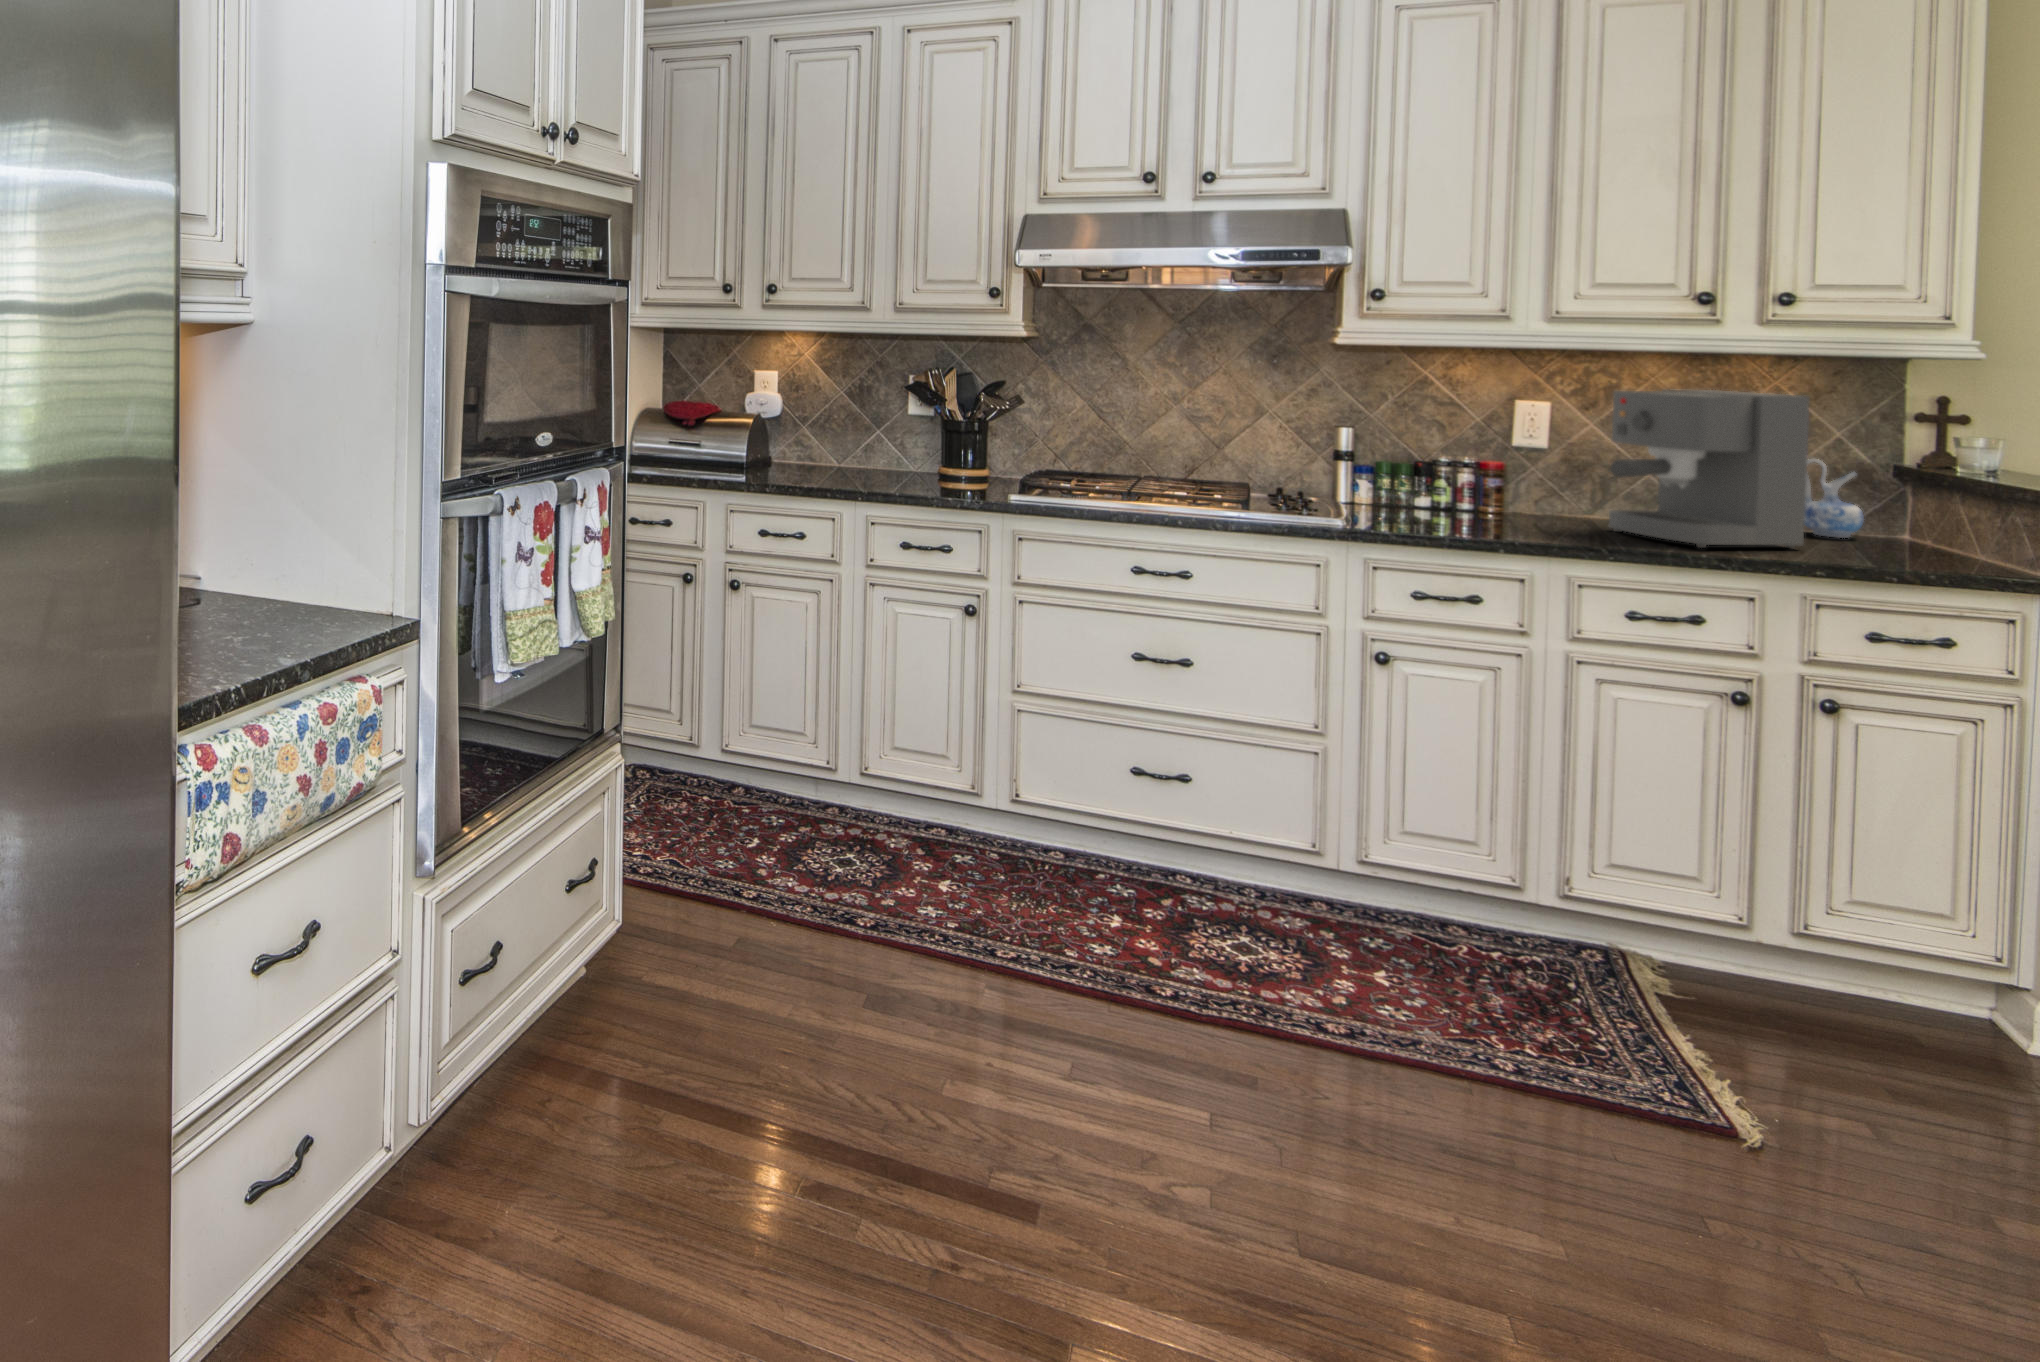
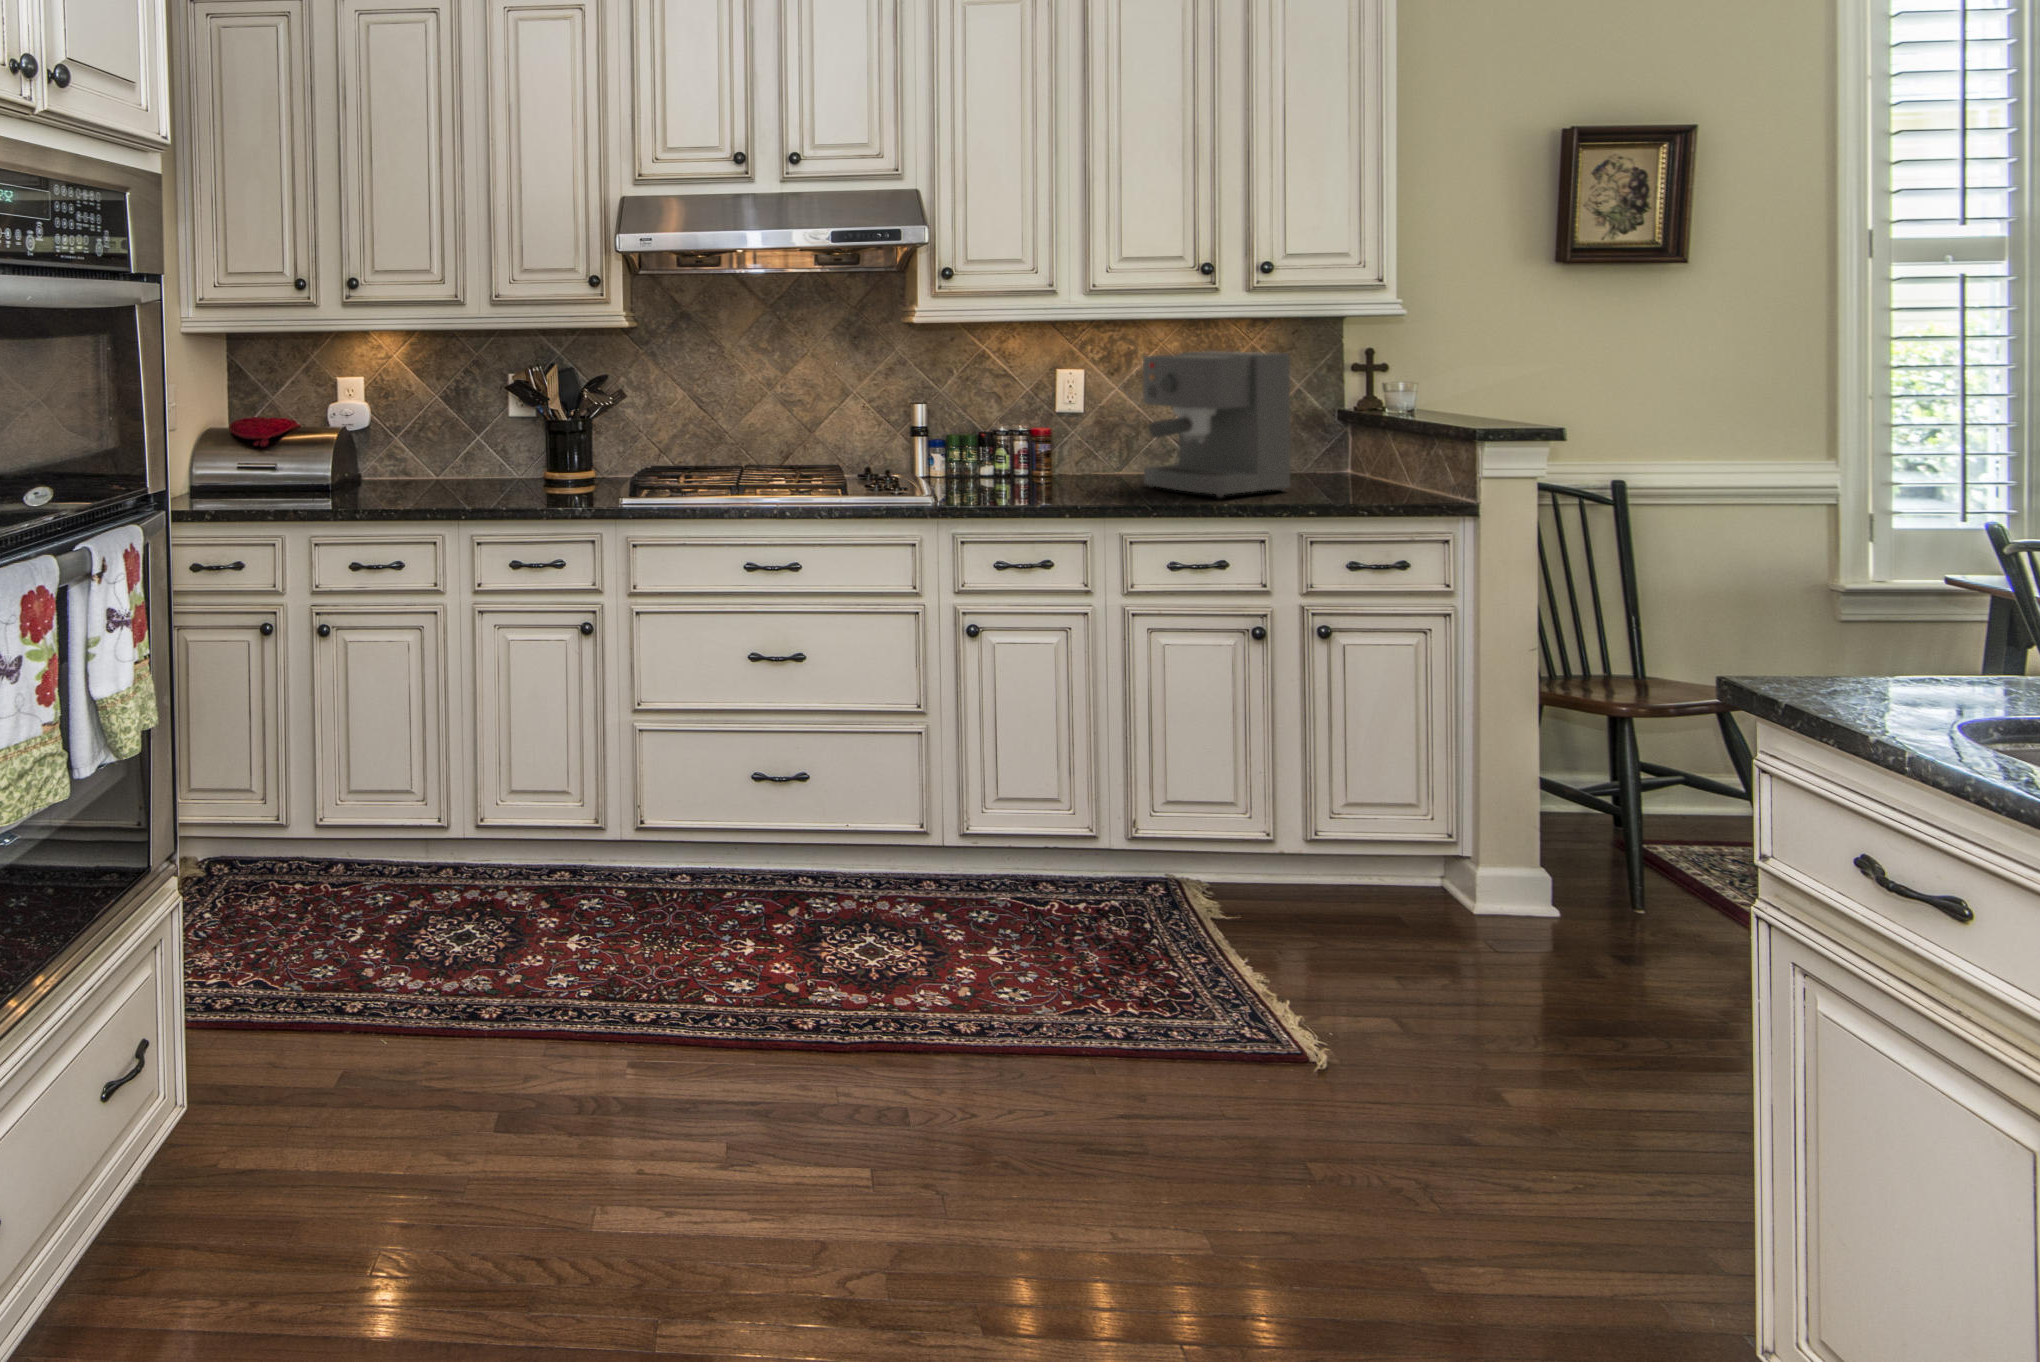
ceramic pitcher: present [1804,459,1864,538] -> none [1279,408,1324,477]

